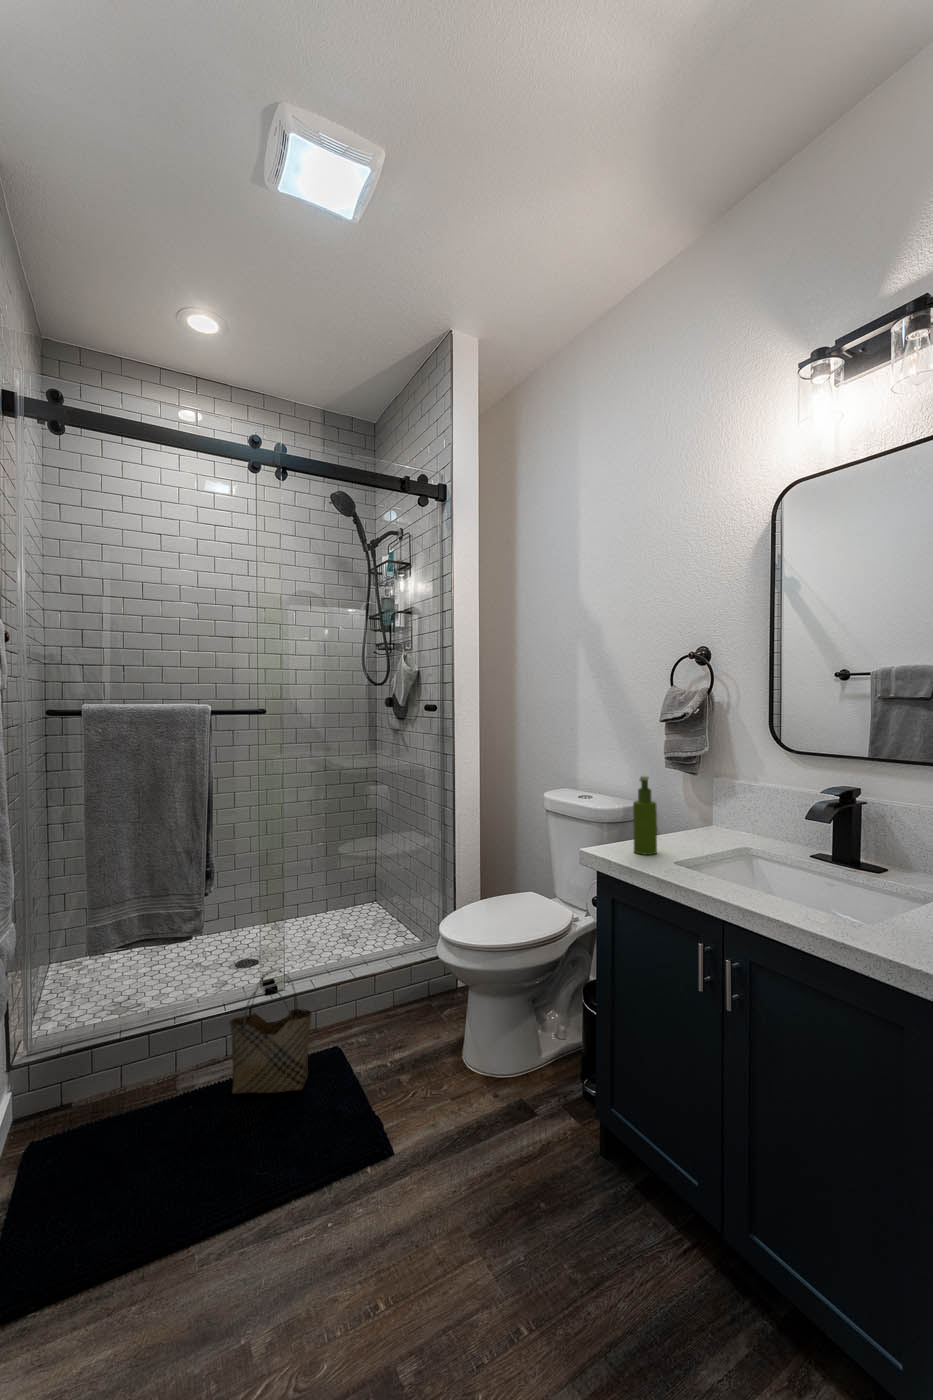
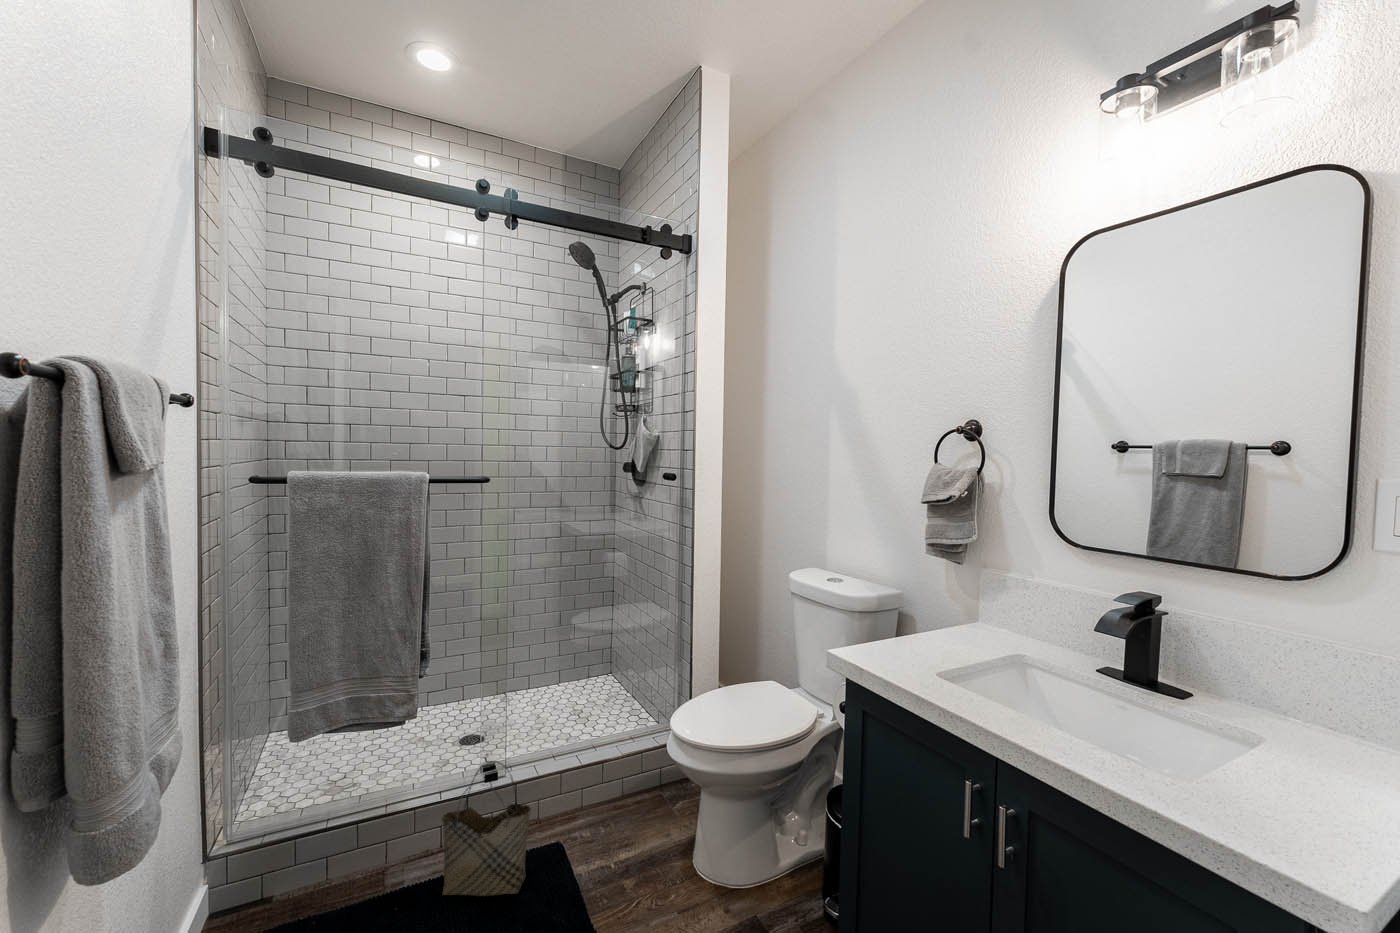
soap dispenser: present [633,776,657,855] -> none [889,573,917,664]

